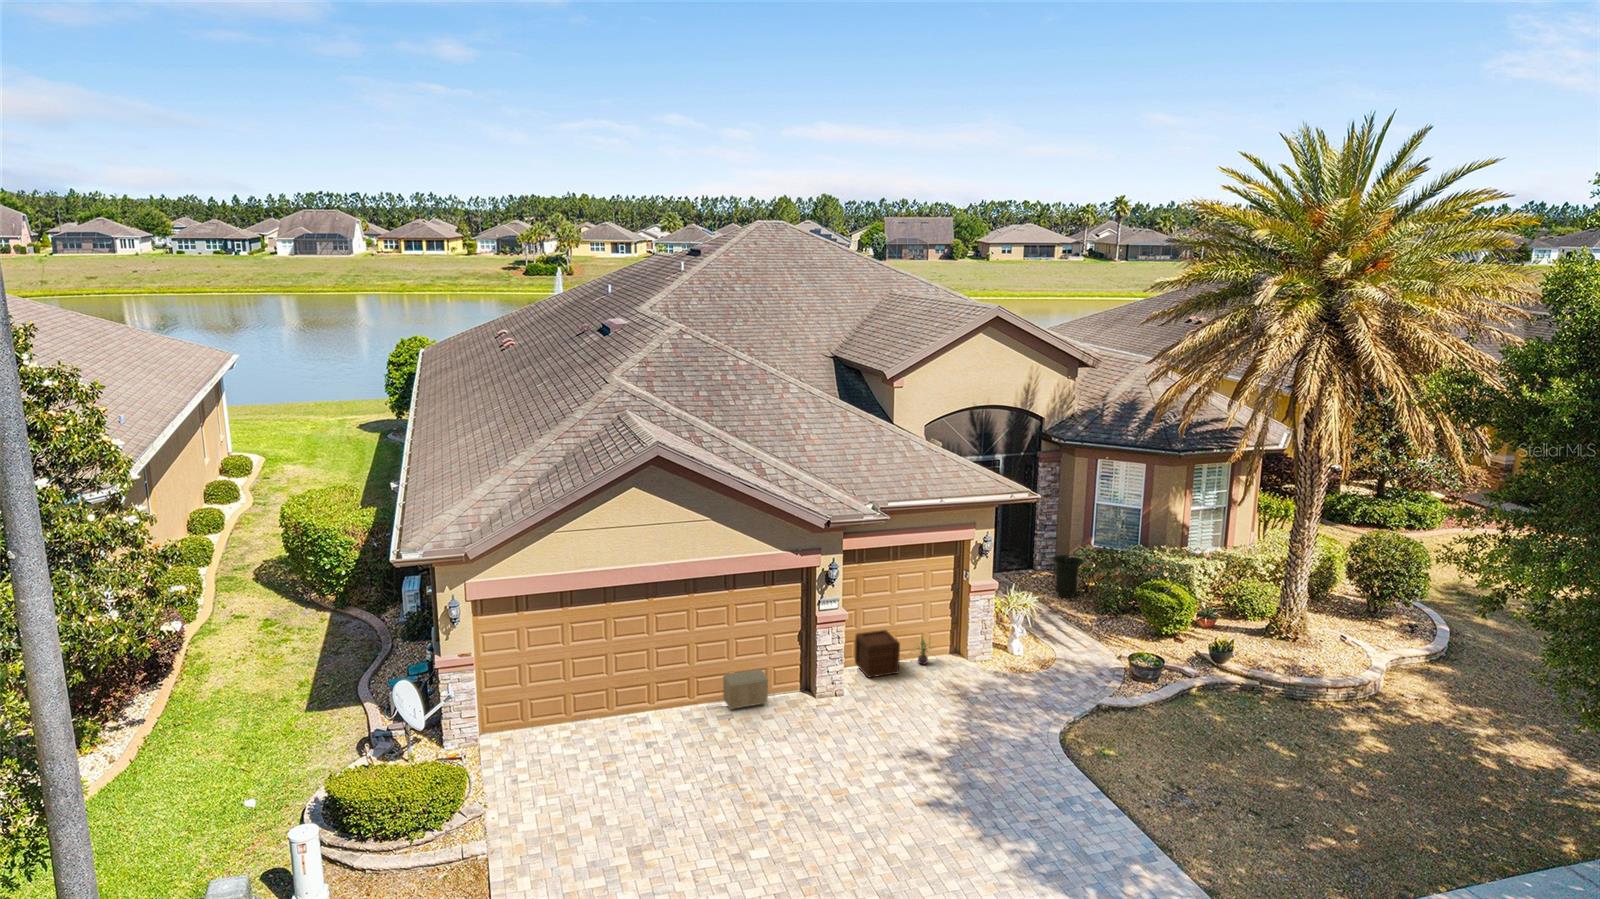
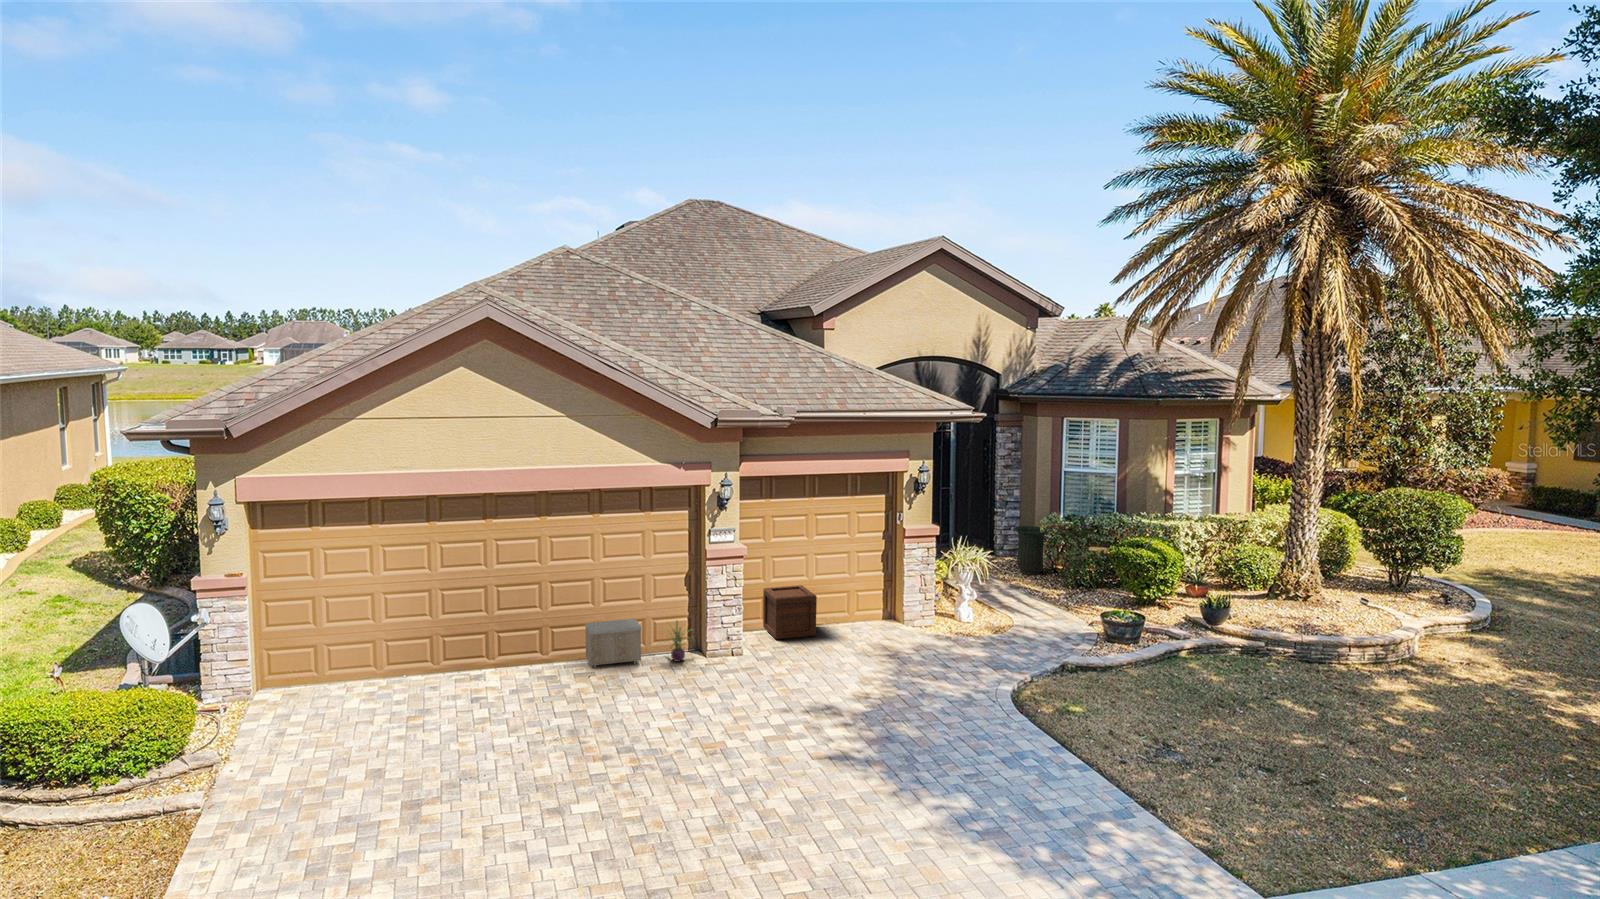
decorative plant: present [911,637,932,665] -> present [669,621,689,662]

